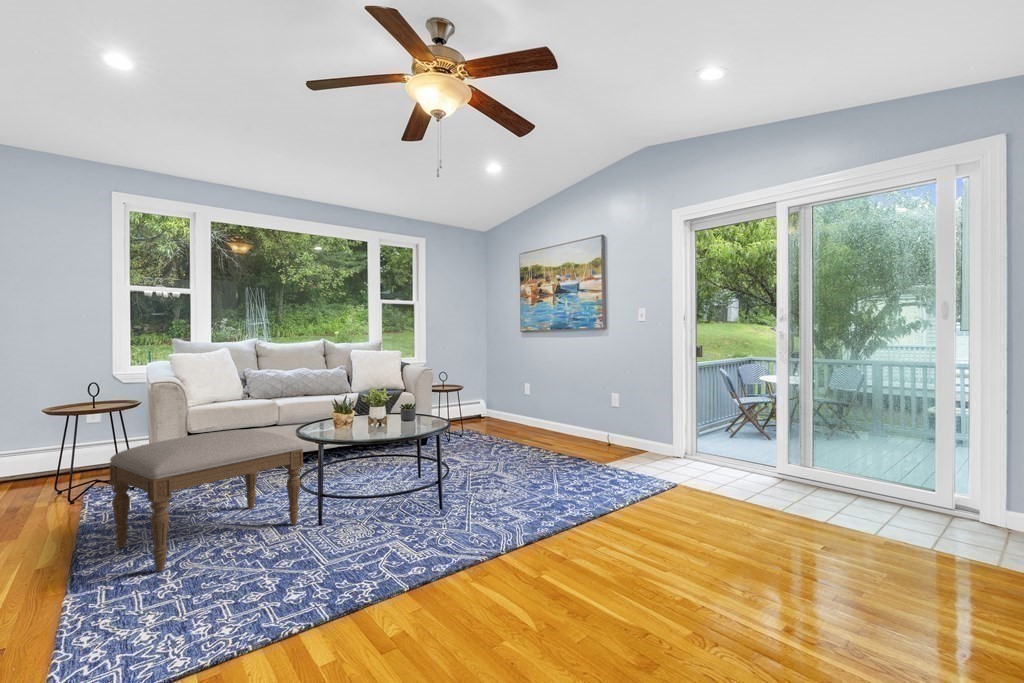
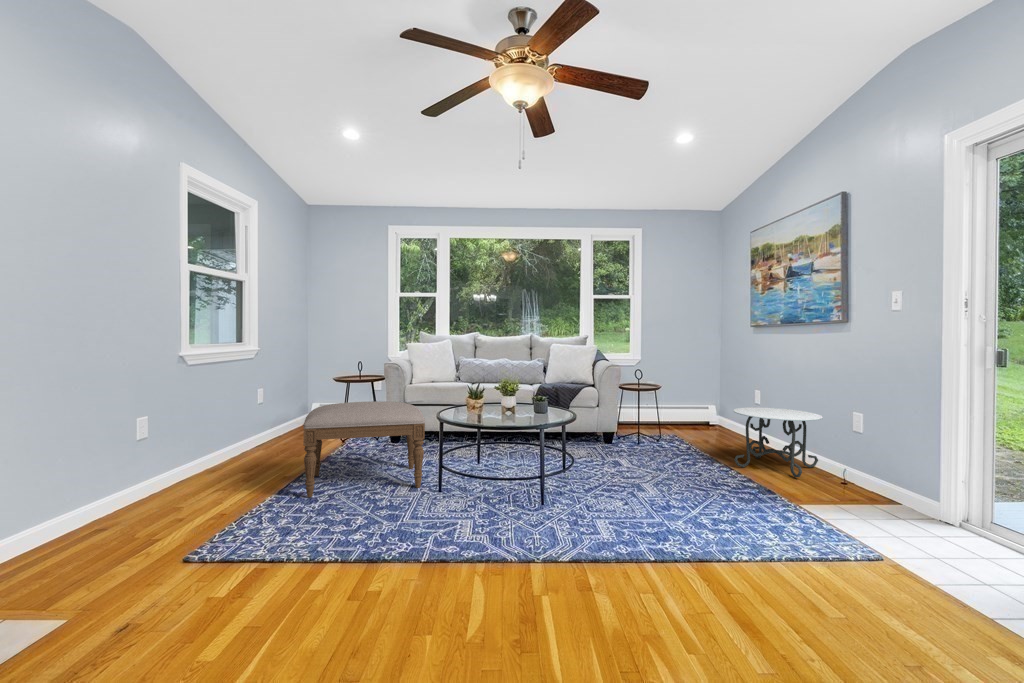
side table: none [534,397,595,447] -> present [733,407,823,477]

